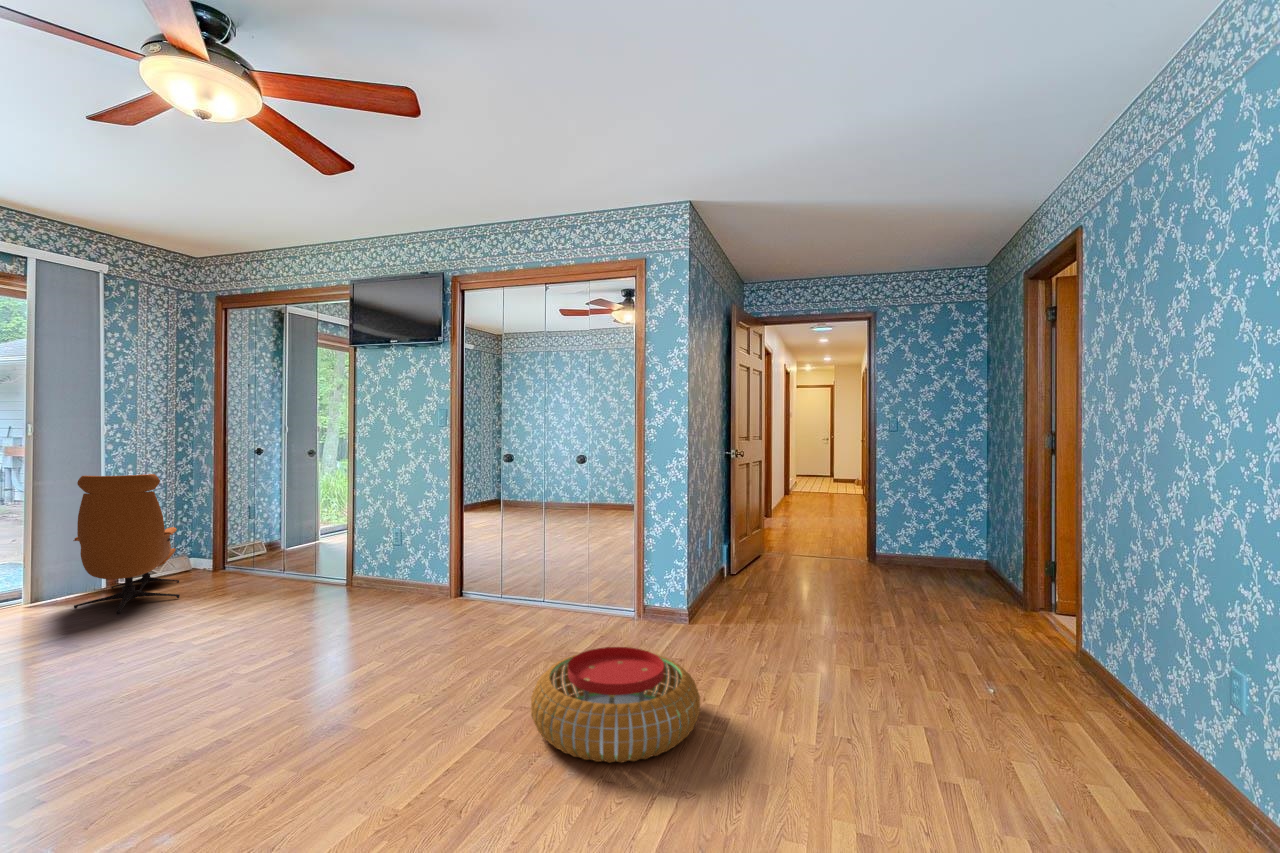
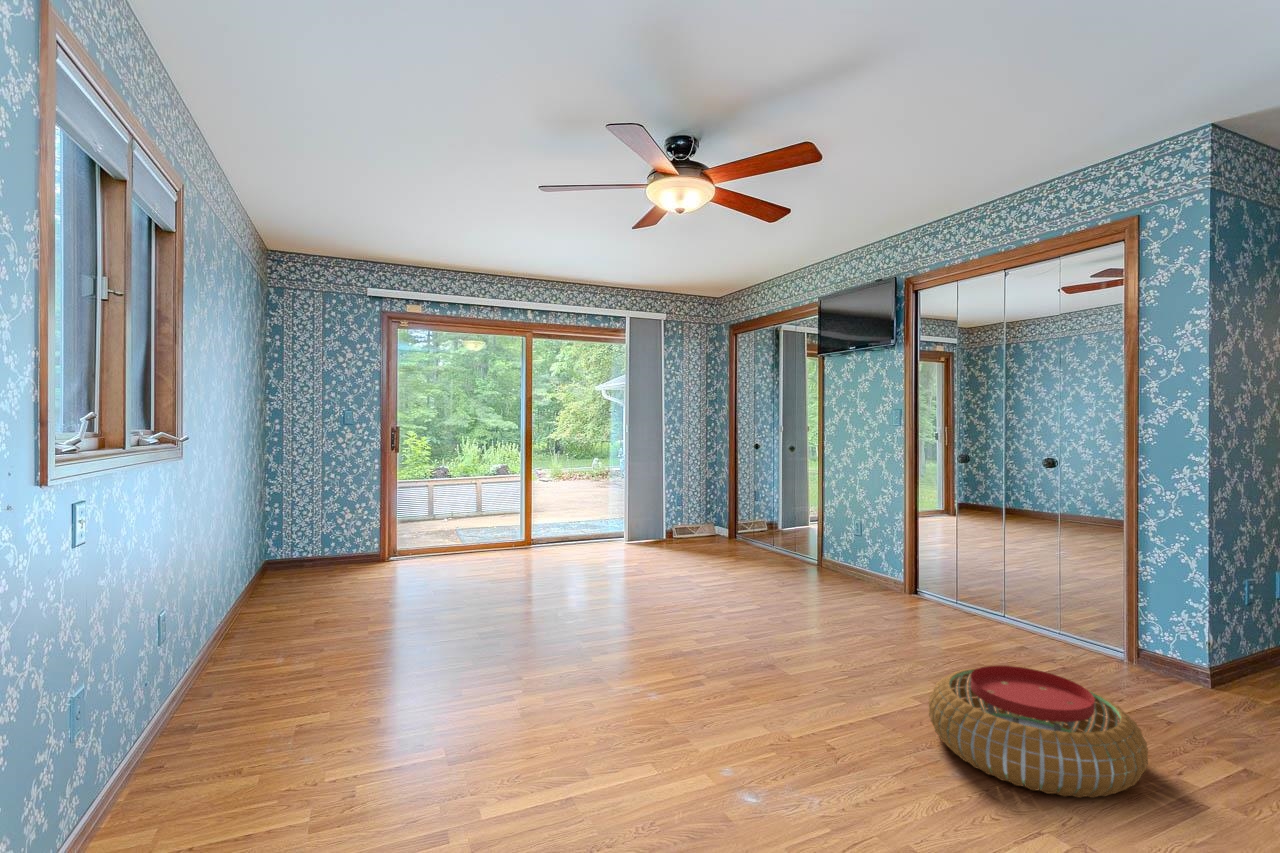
lounge chair: present [73,474,180,614] -> none [645,460,707,559]

